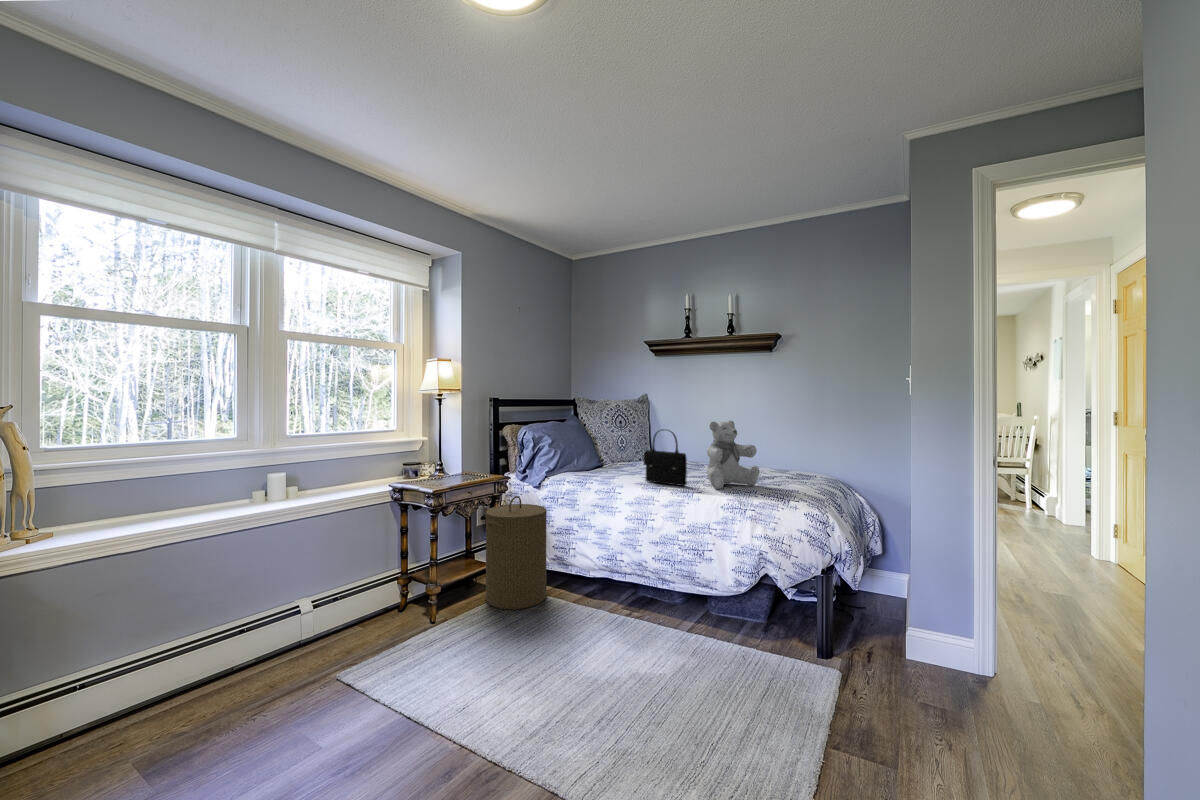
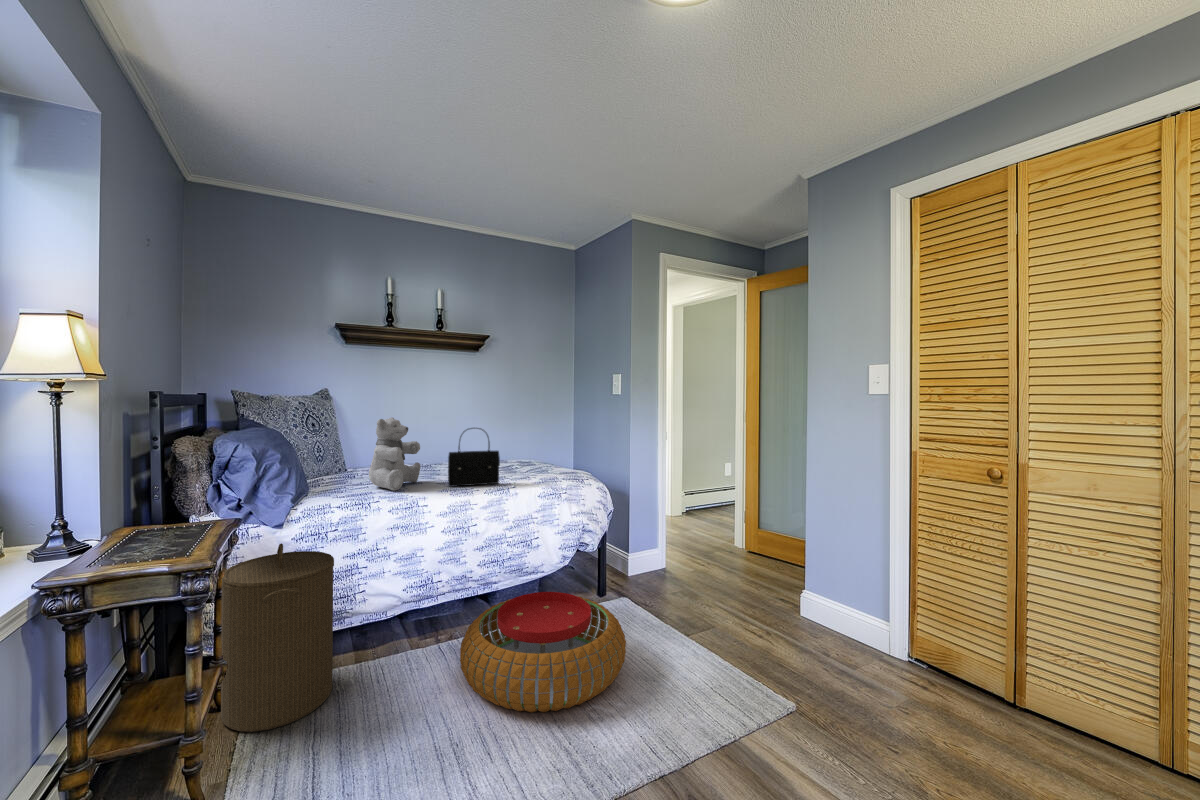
teddy bear: present [707,421,759,489] -> present [369,417,420,491]
pouf: none [555,593,717,709] -> present [460,592,626,713]

